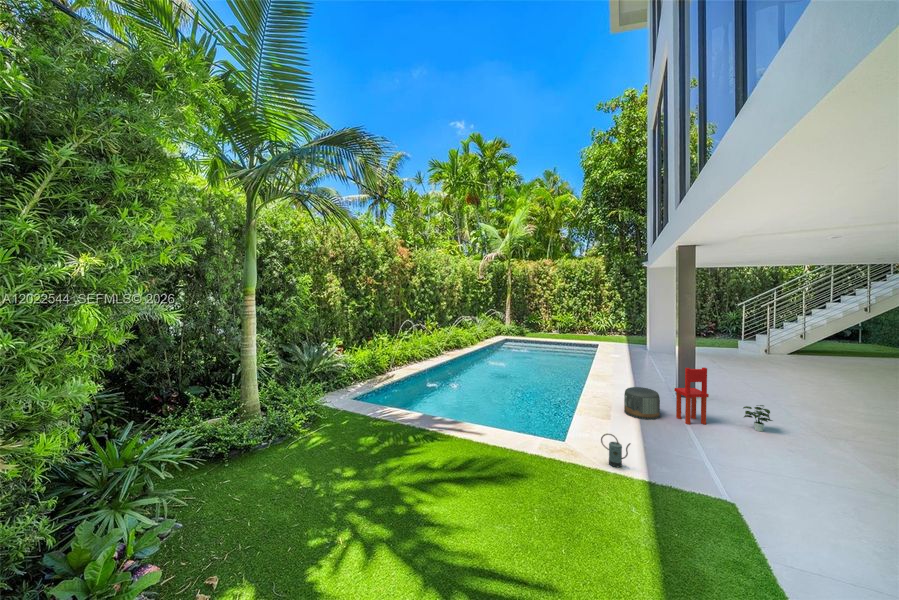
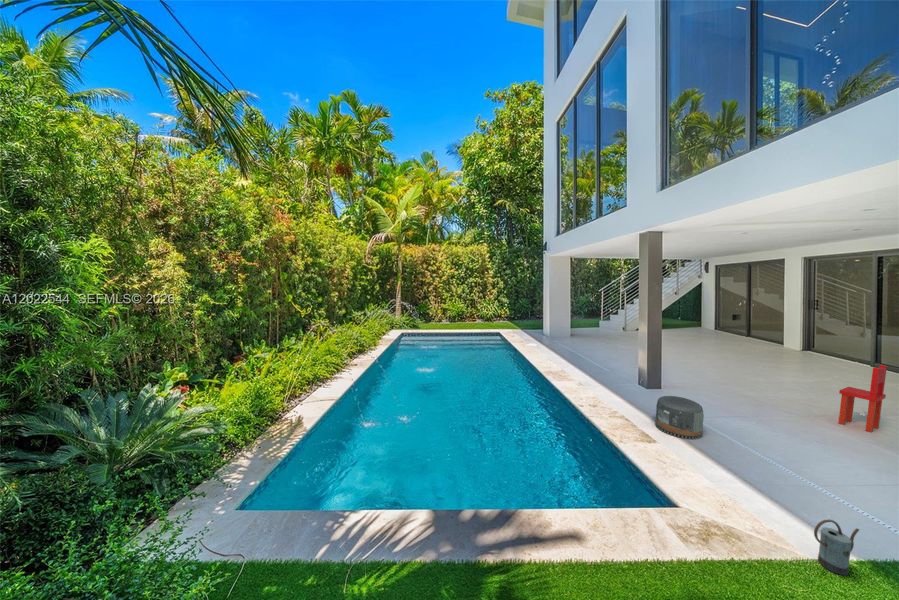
chair: present [674,368,709,425] -> present [838,365,887,432]
potted plant: present [743,405,772,431] -> none [774,402,809,432]

